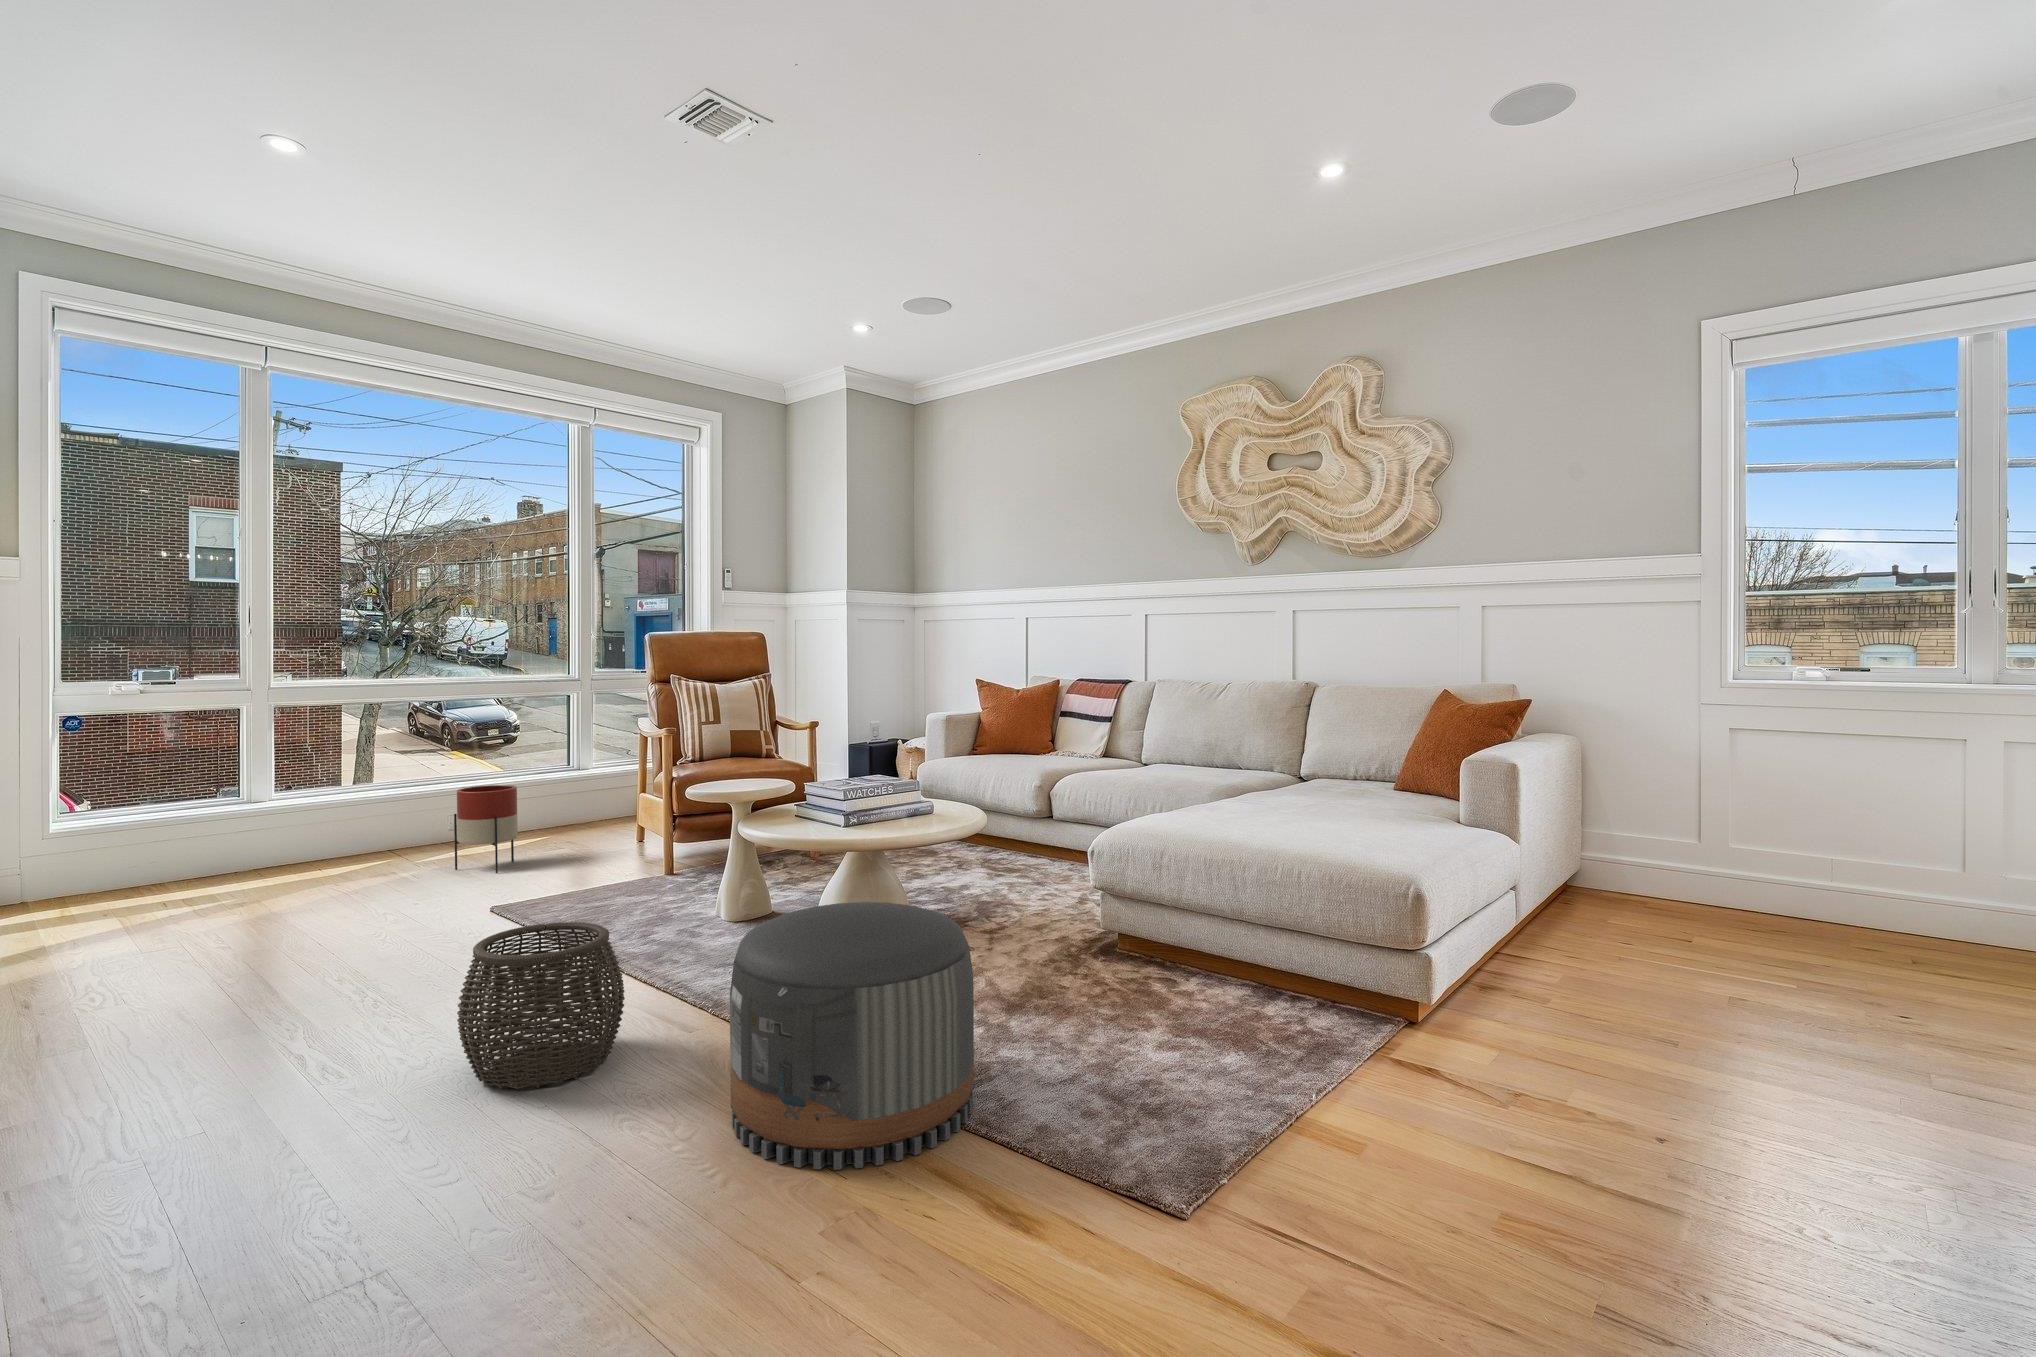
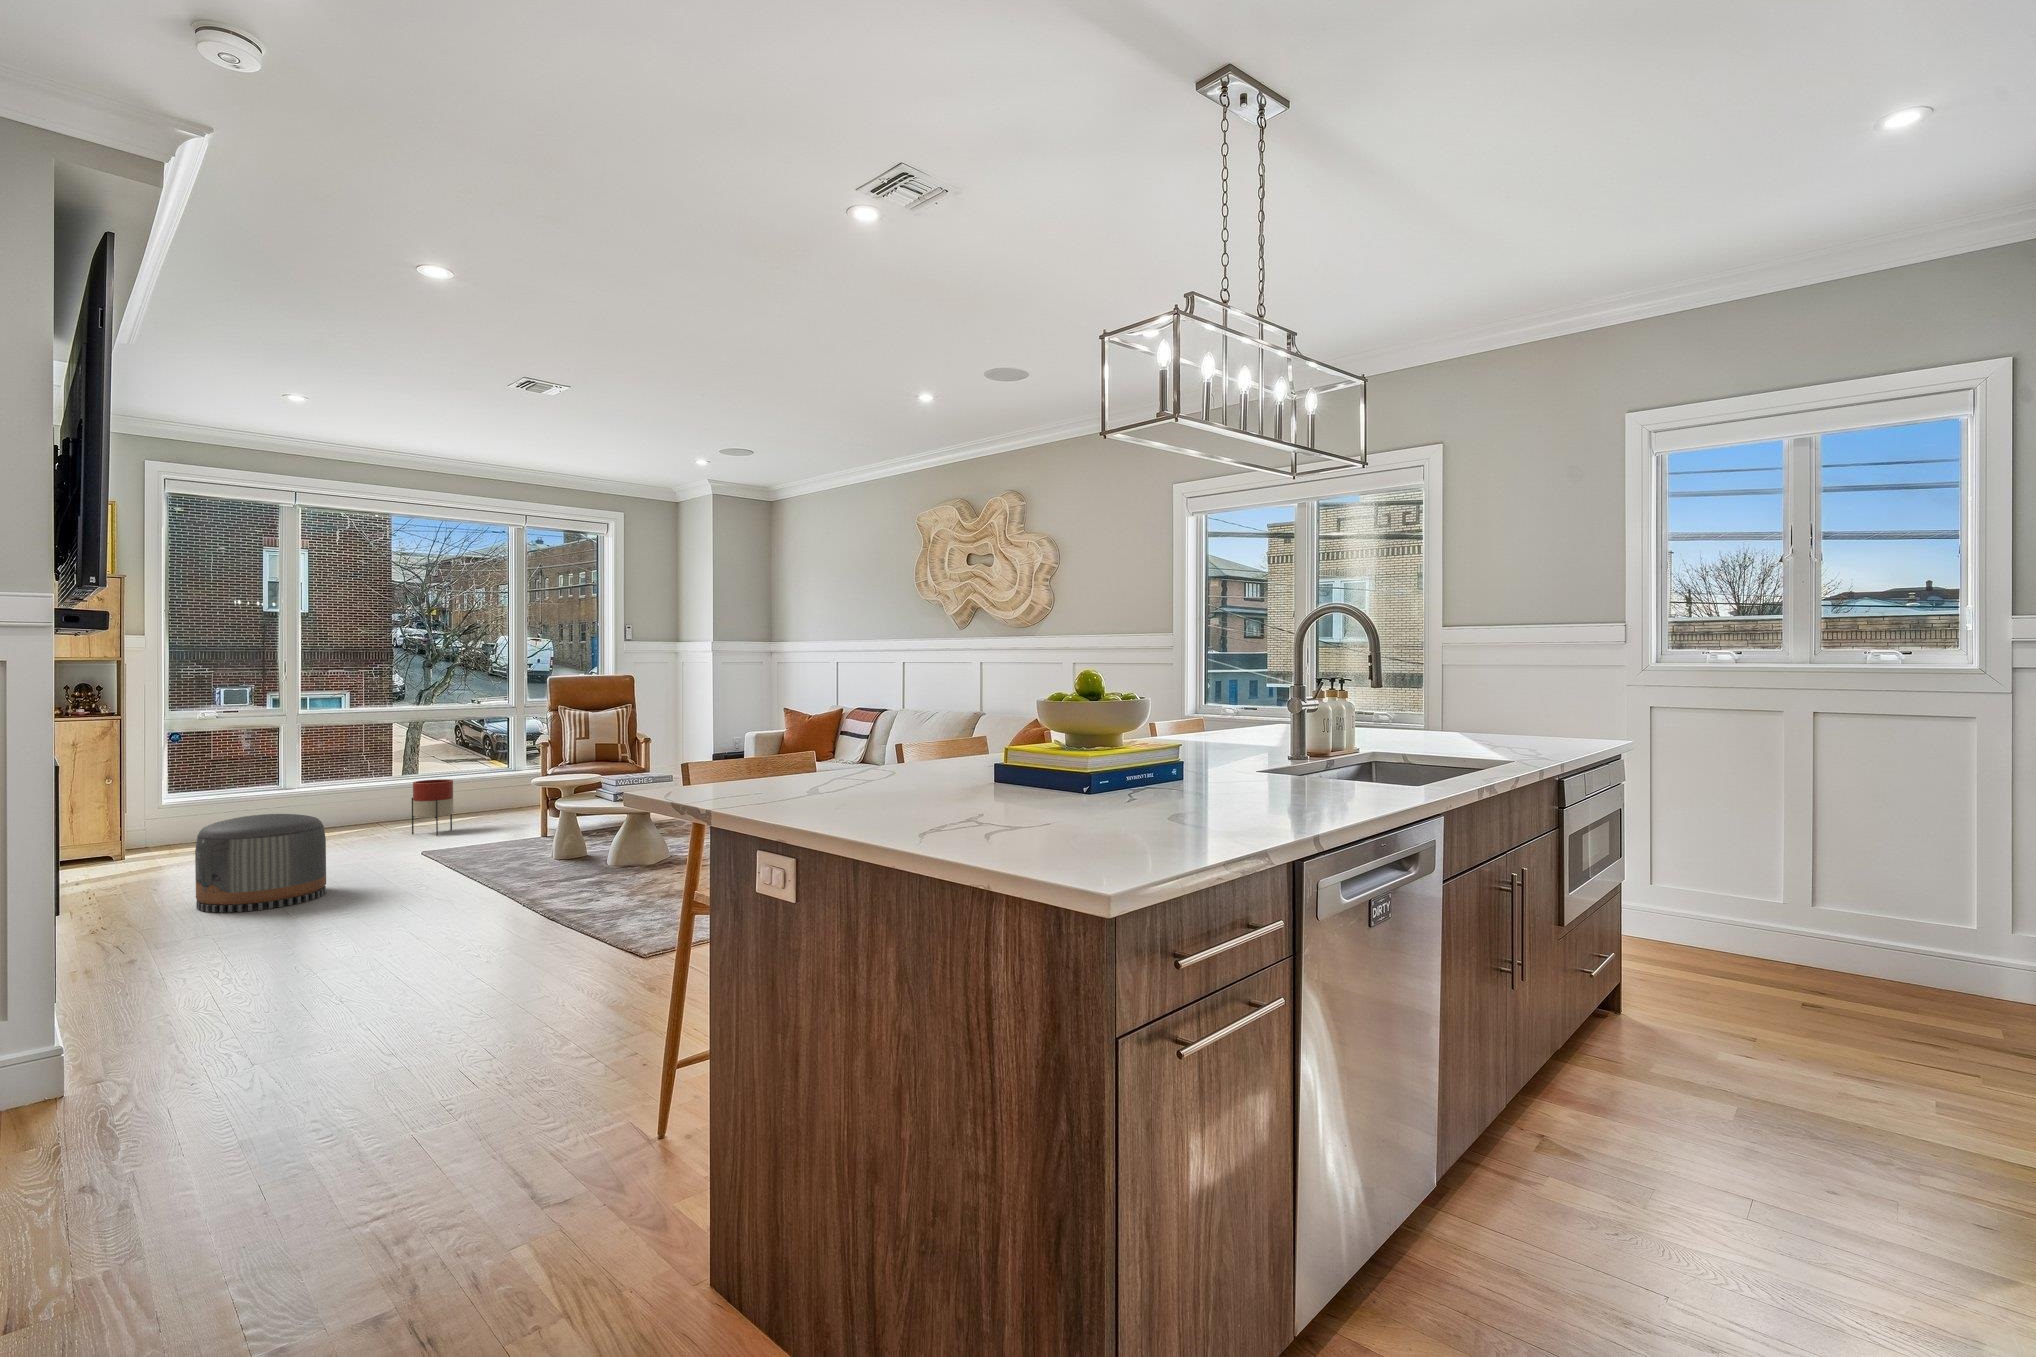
pouf: present [730,902,974,1170] -> present [195,814,326,912]
woven basket: present [457,922,625,1090] -> none [363,843,453,920]

